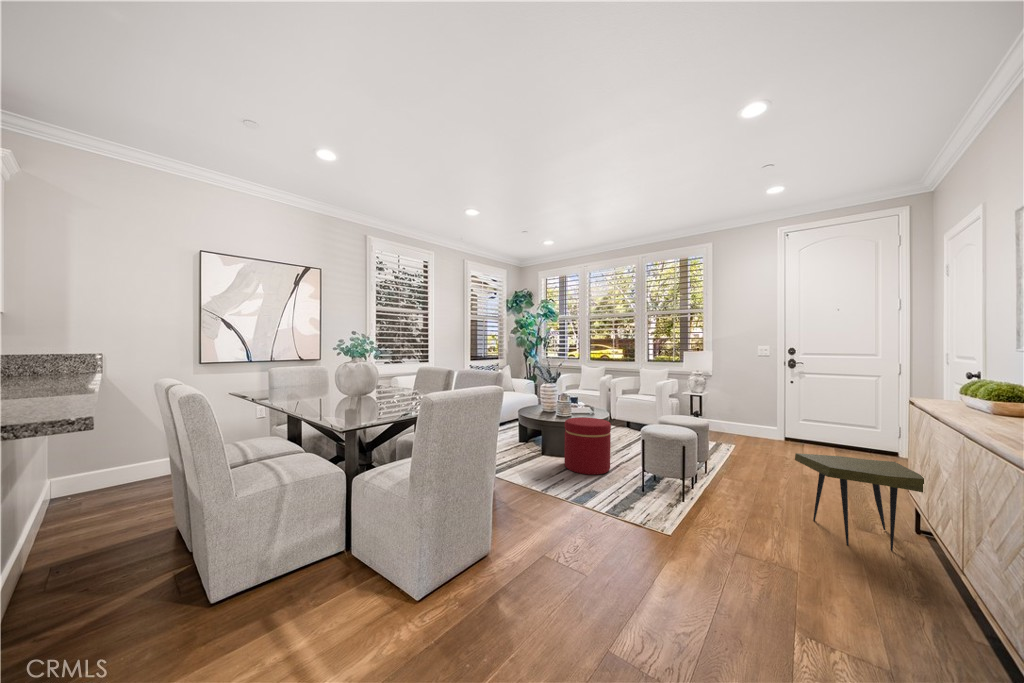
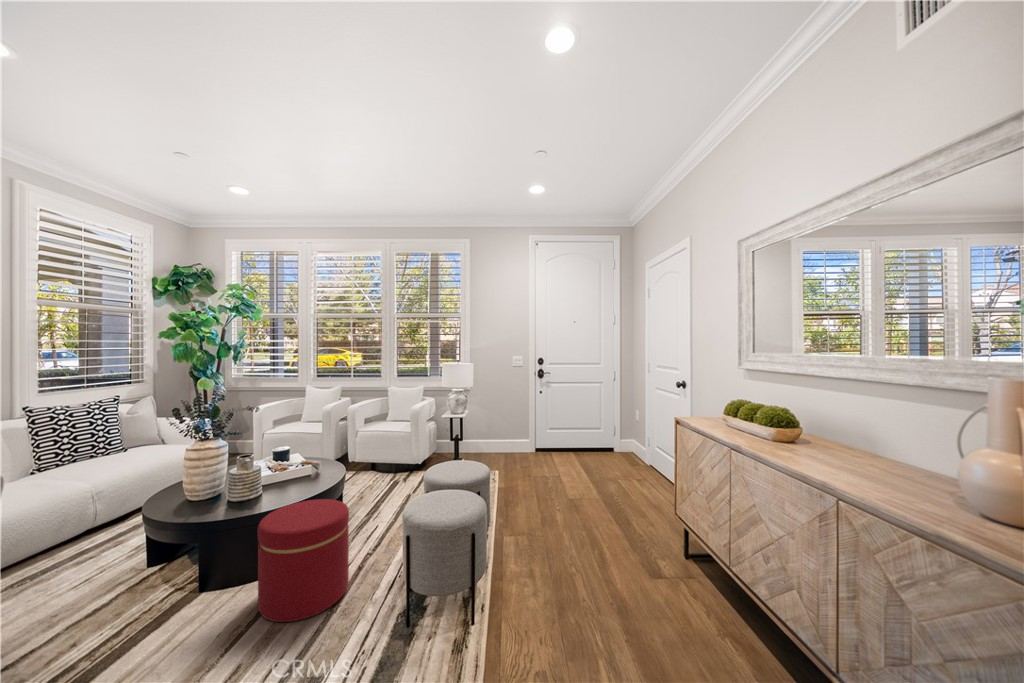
side table: present [795,453,924,551] -> none [588,494,704,620]

